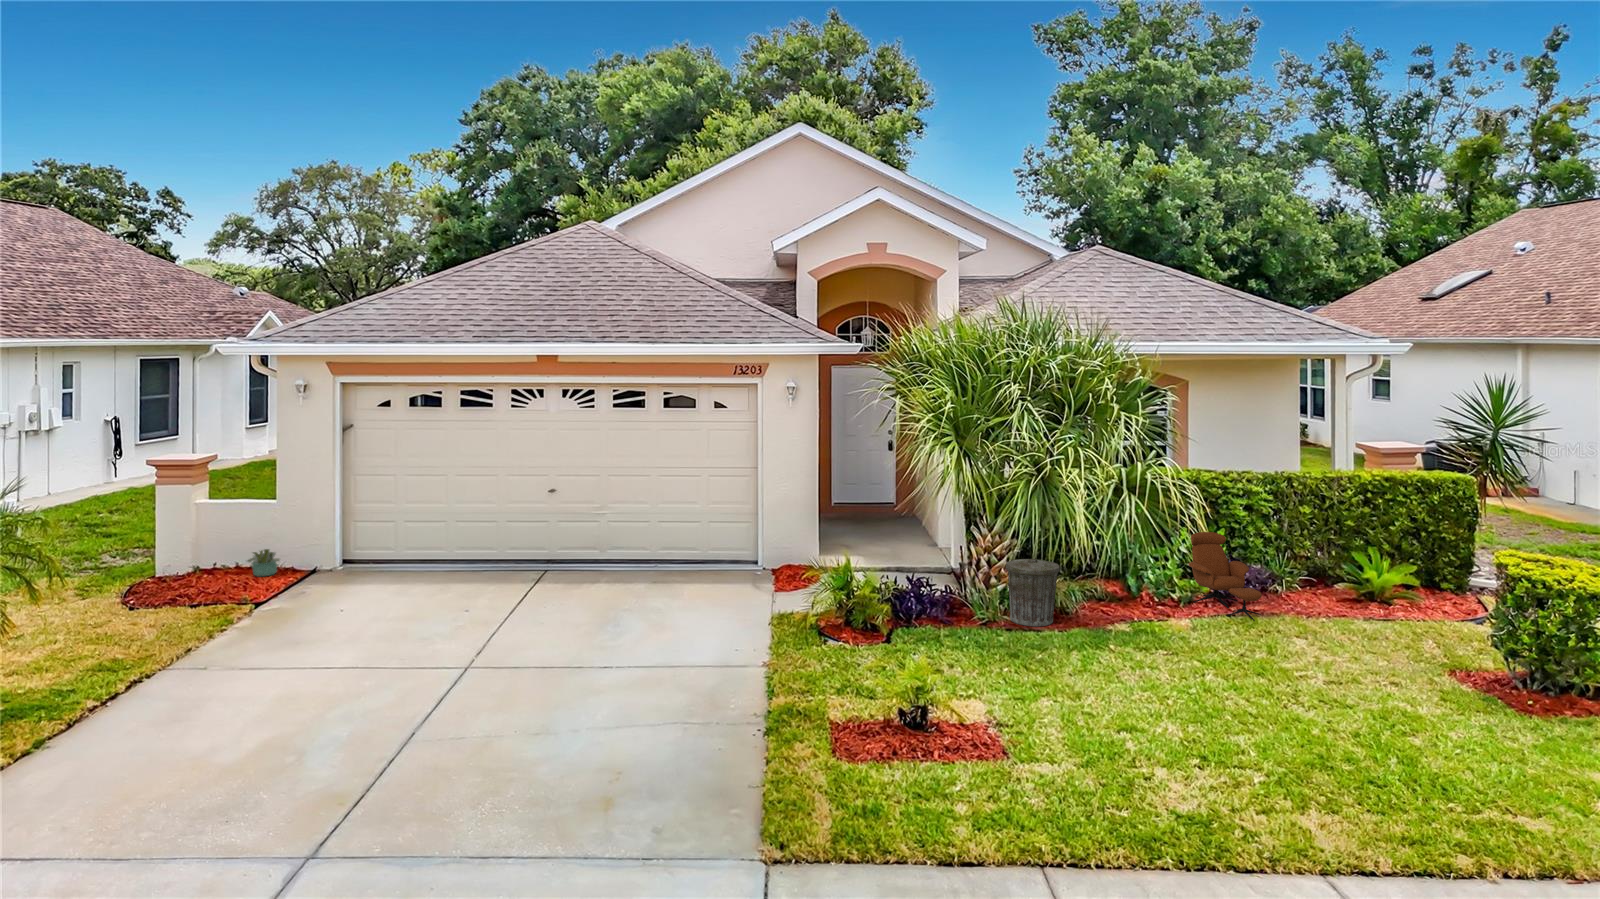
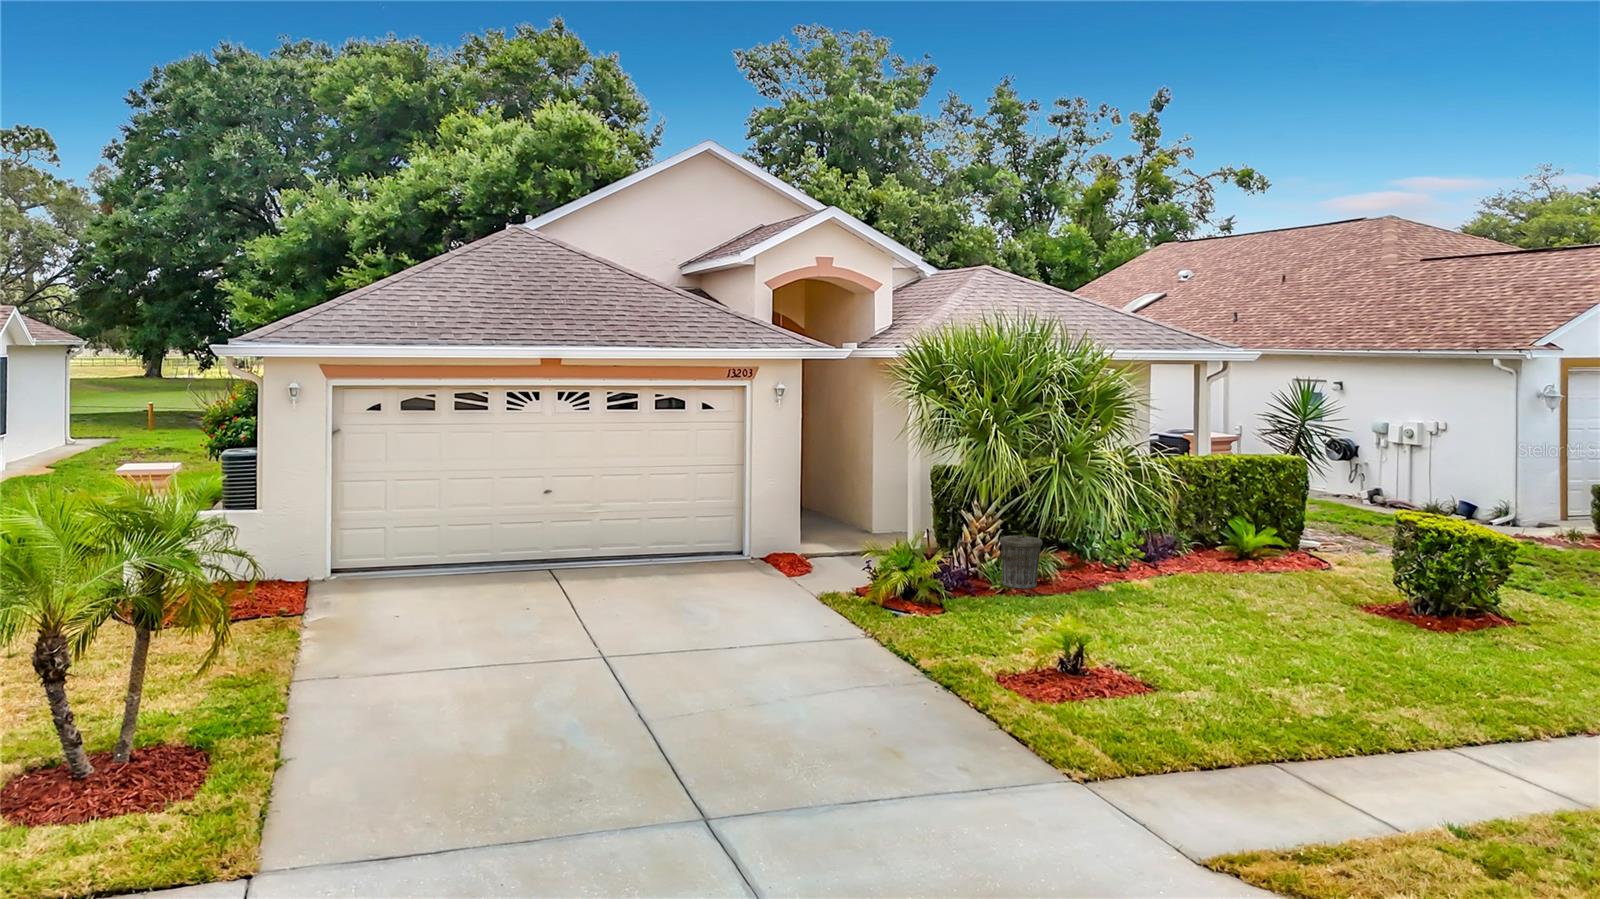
lounge chair: present [1188,532,1262,621] -> none [1120,509,1179,576]
decorative plant: present [247,549,279,576] -> none [245,560,280,589]

